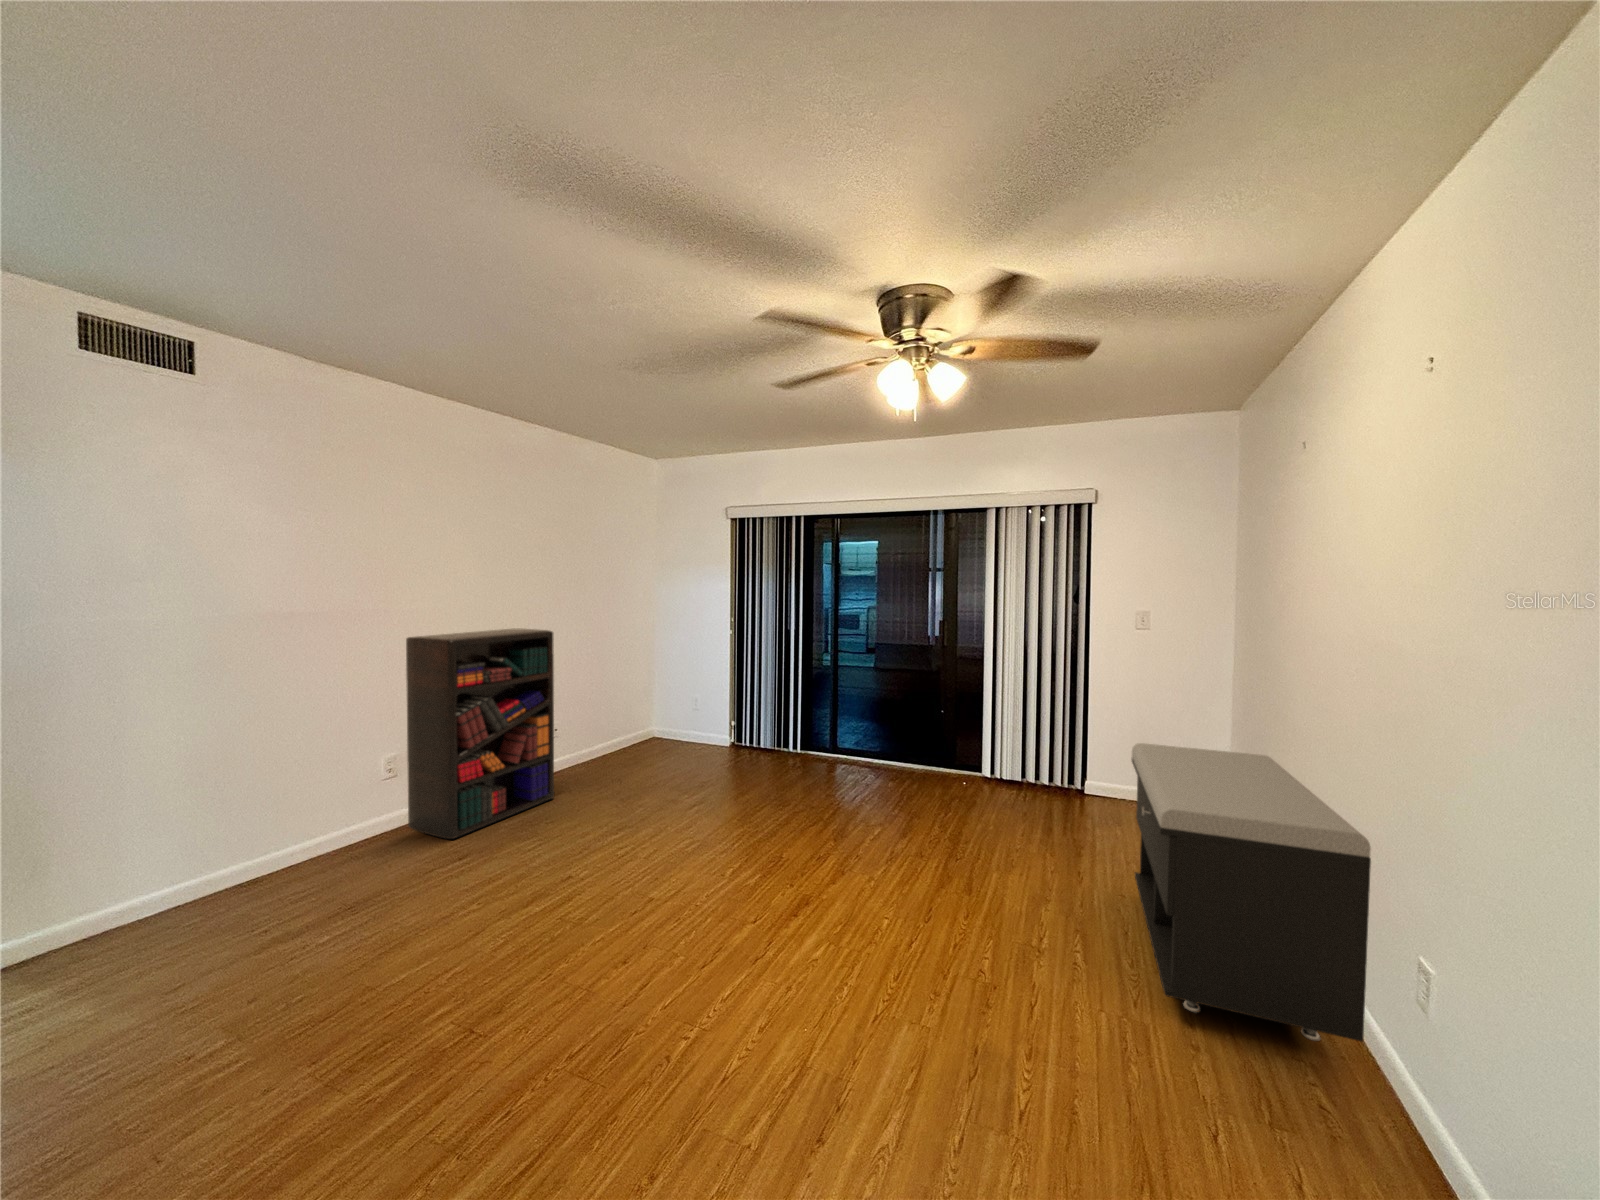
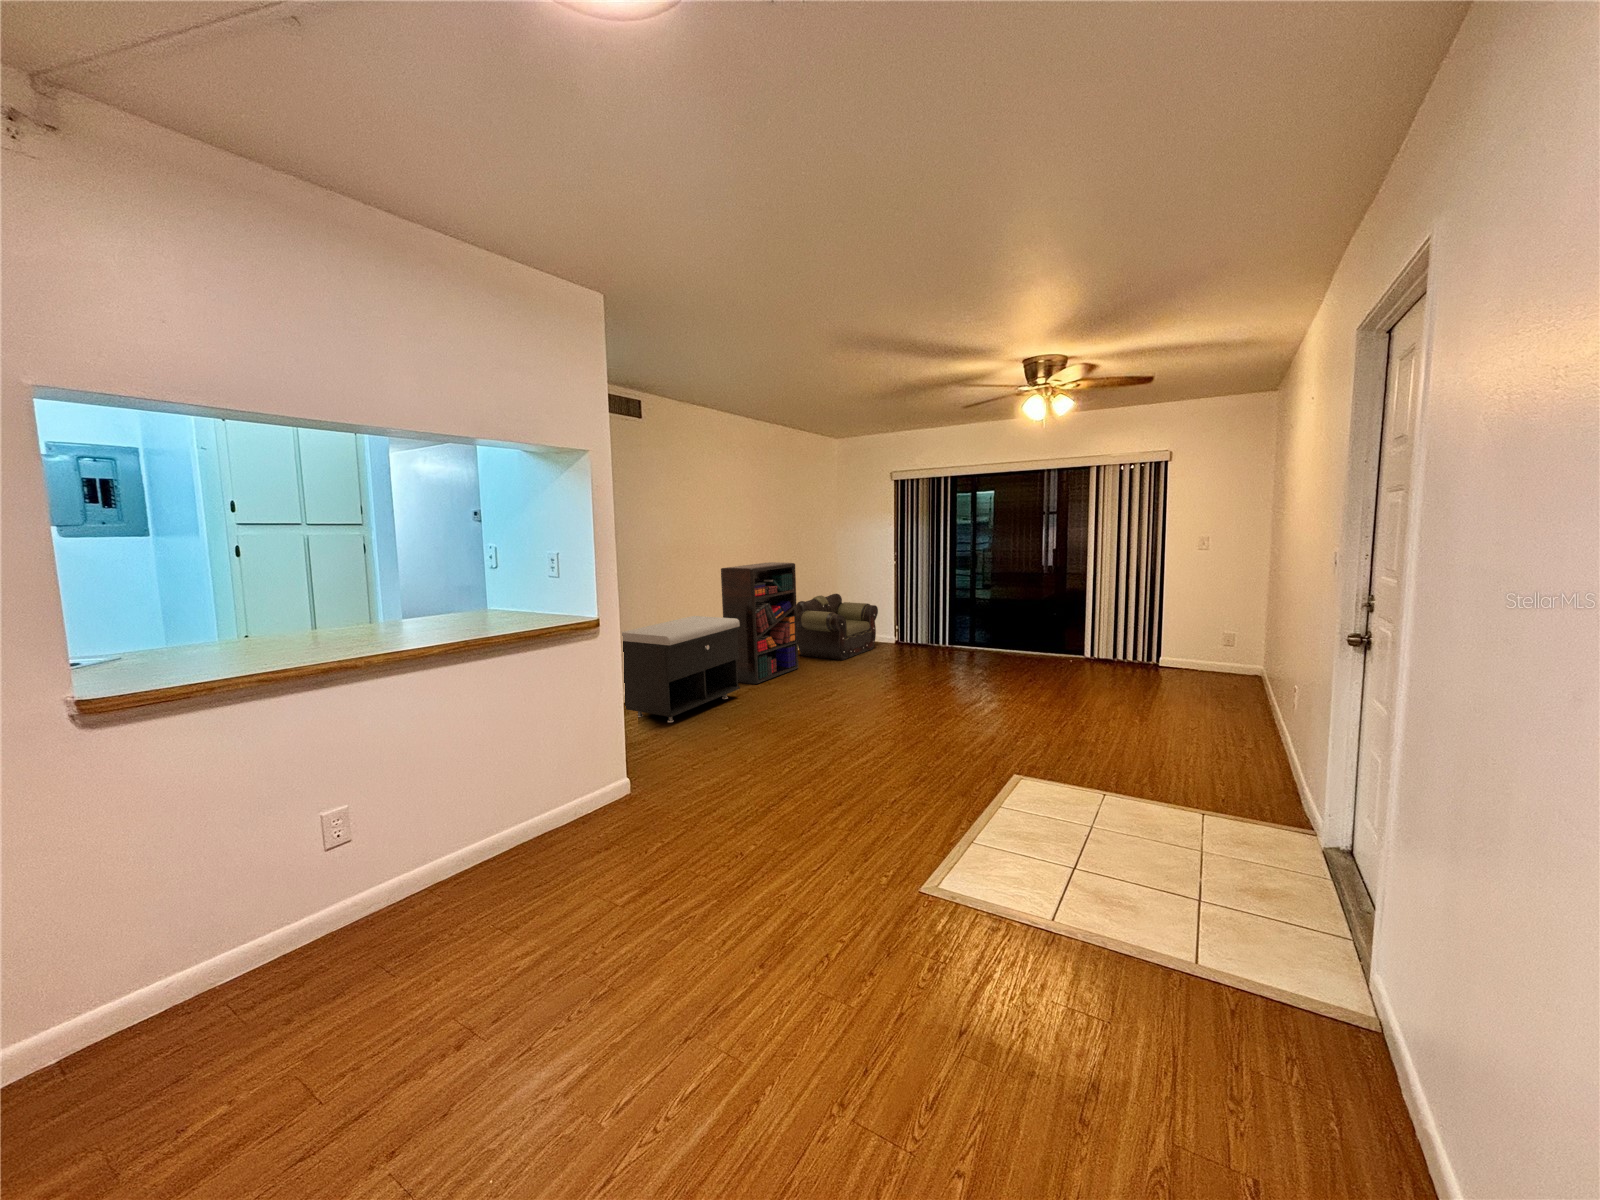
armchair: none [566,674,702,779] -> present [797,594,878,660]
storage bench: present [1132,743,1371,1042] -> present [622,616,740,723]

